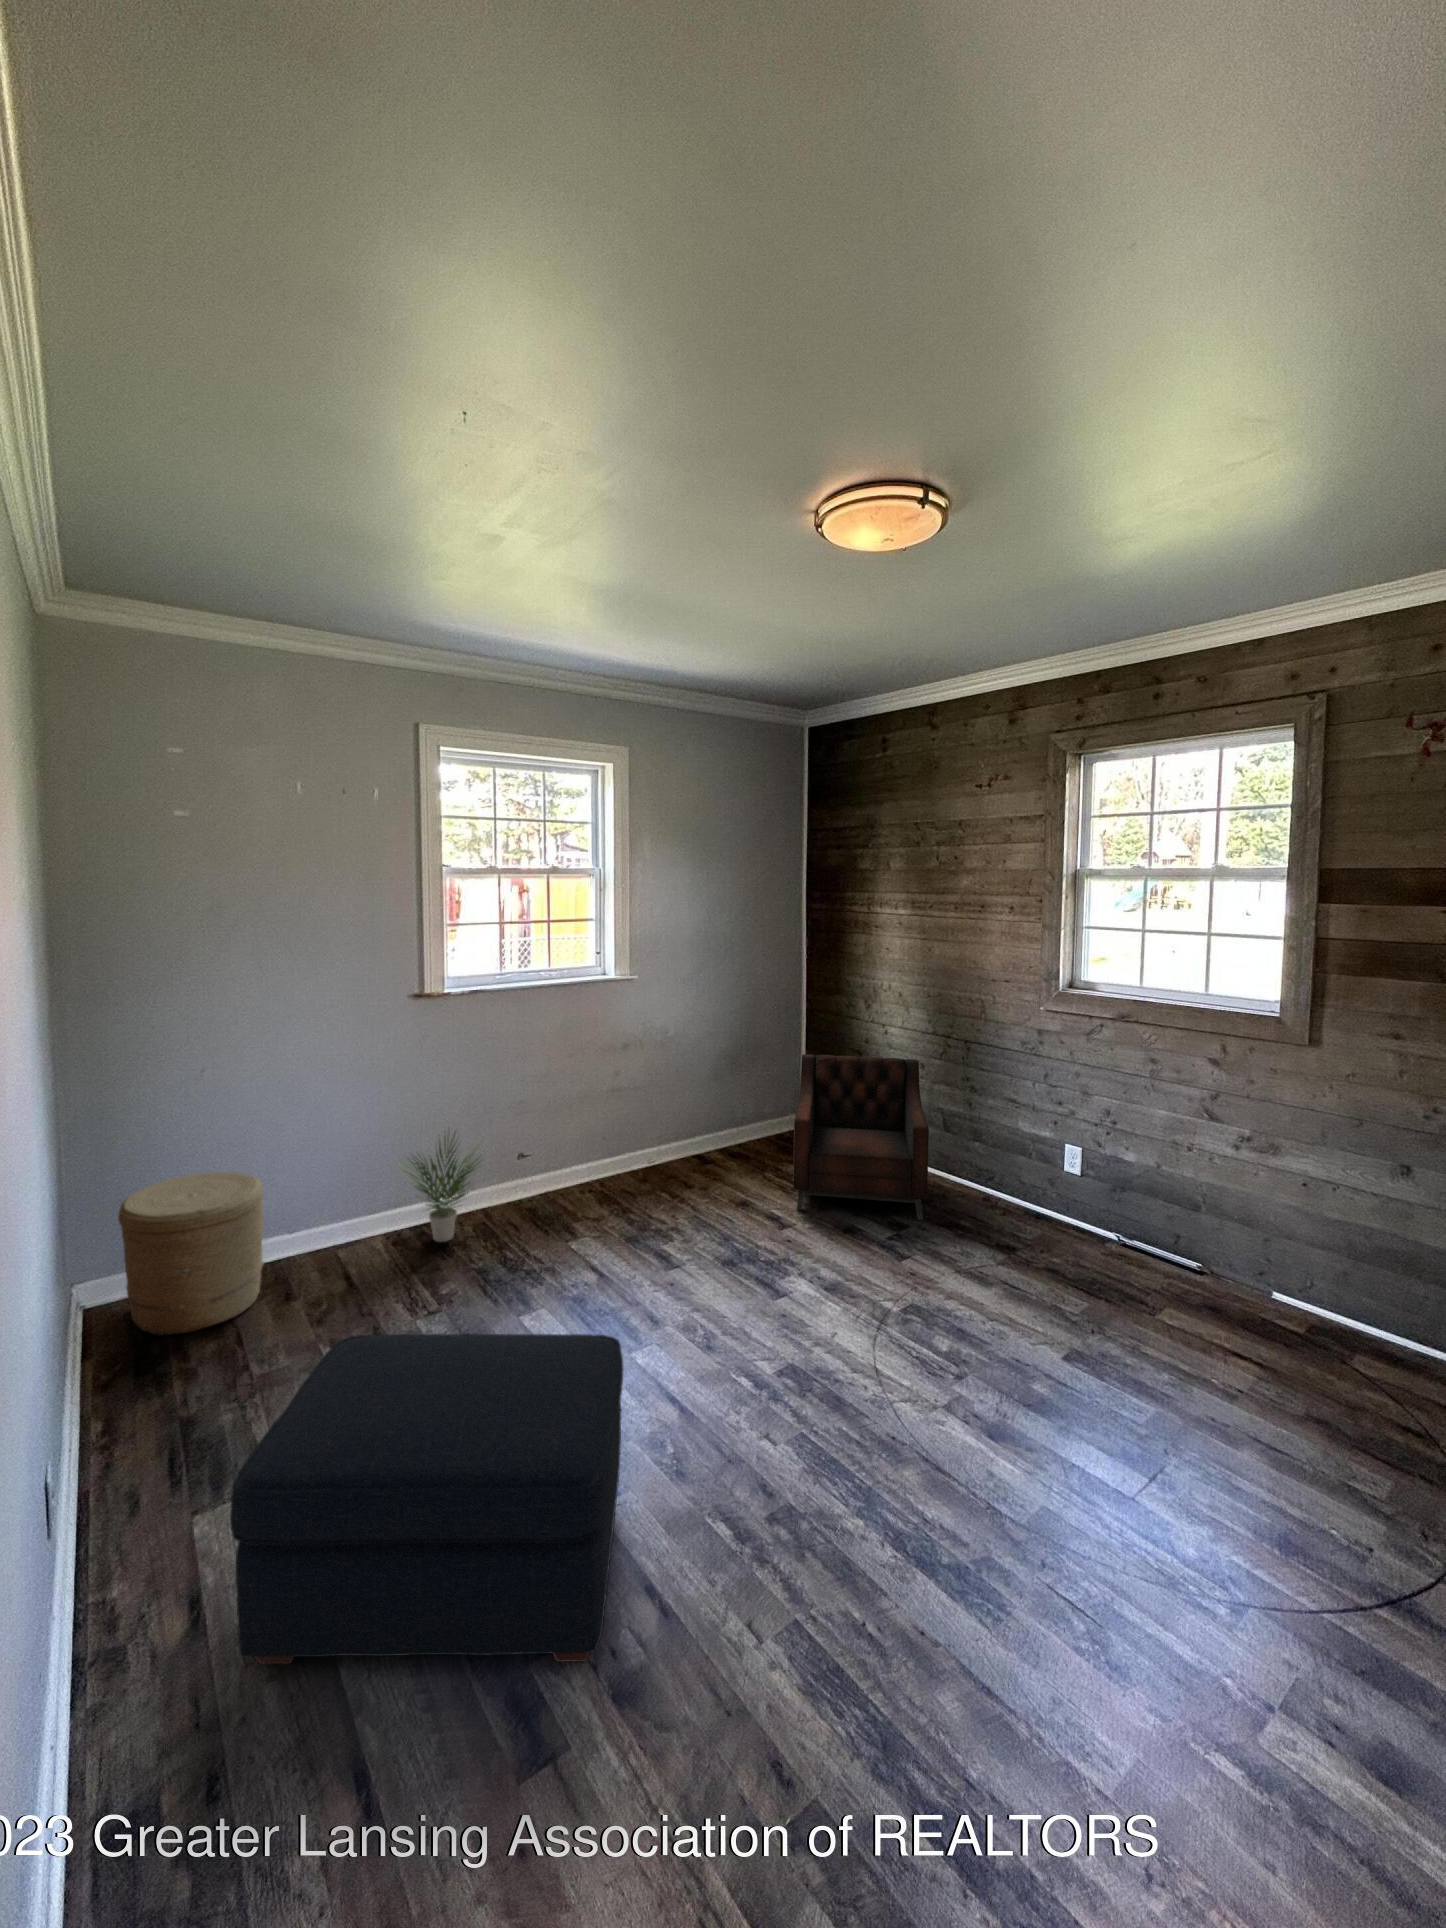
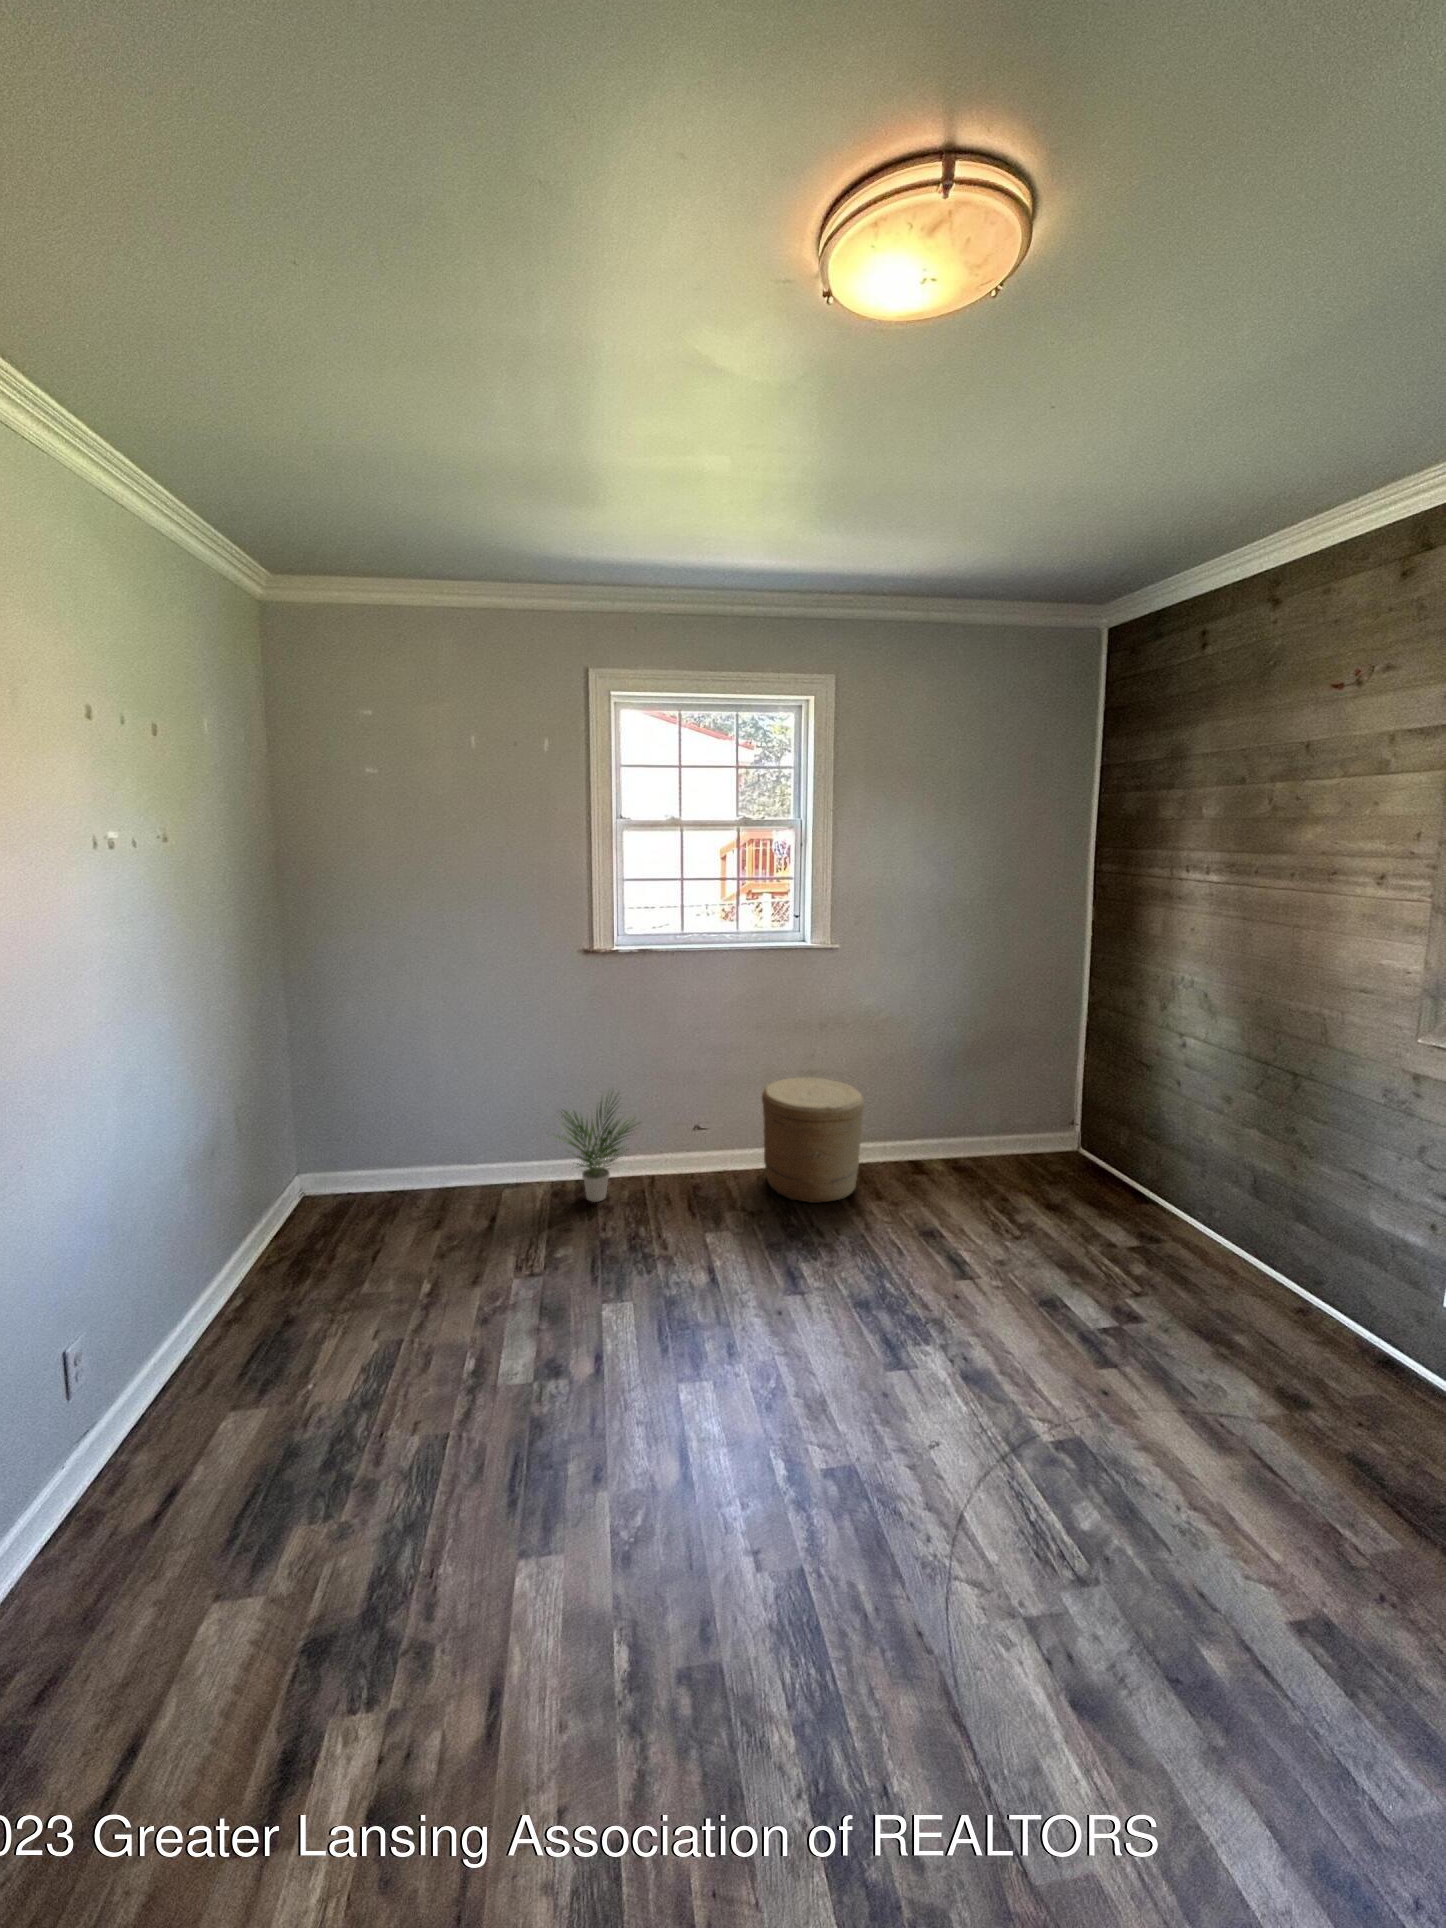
armchair: present [793,1054,929,1220] -> none [992,1060,1220,1317]
woven basket: present [118,1172,264,1335] -> present [762,1078,864,1203]
ottoman: present [230,1334,623,1665] -> none [116,1293,552,1751]

